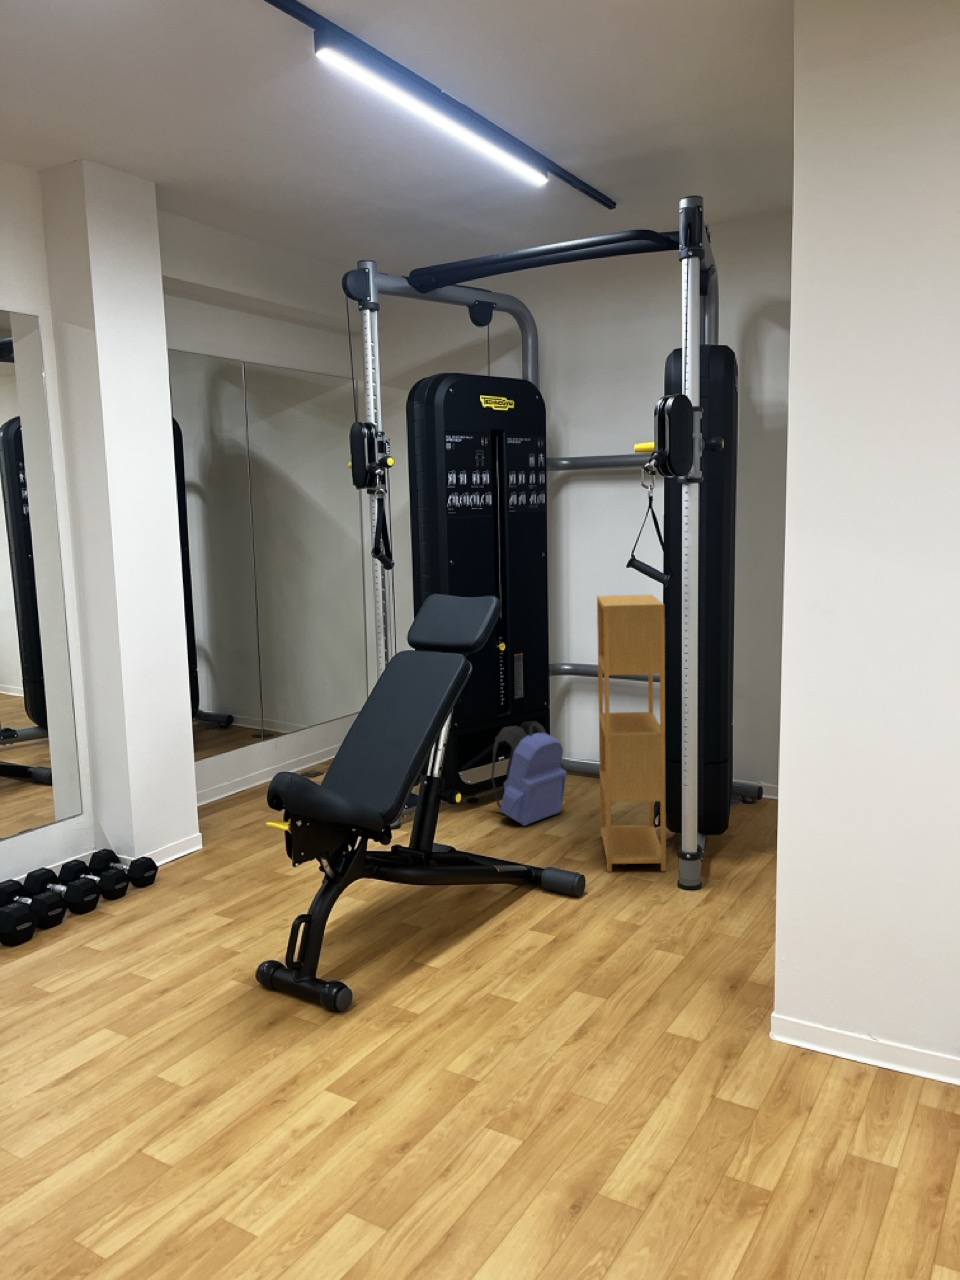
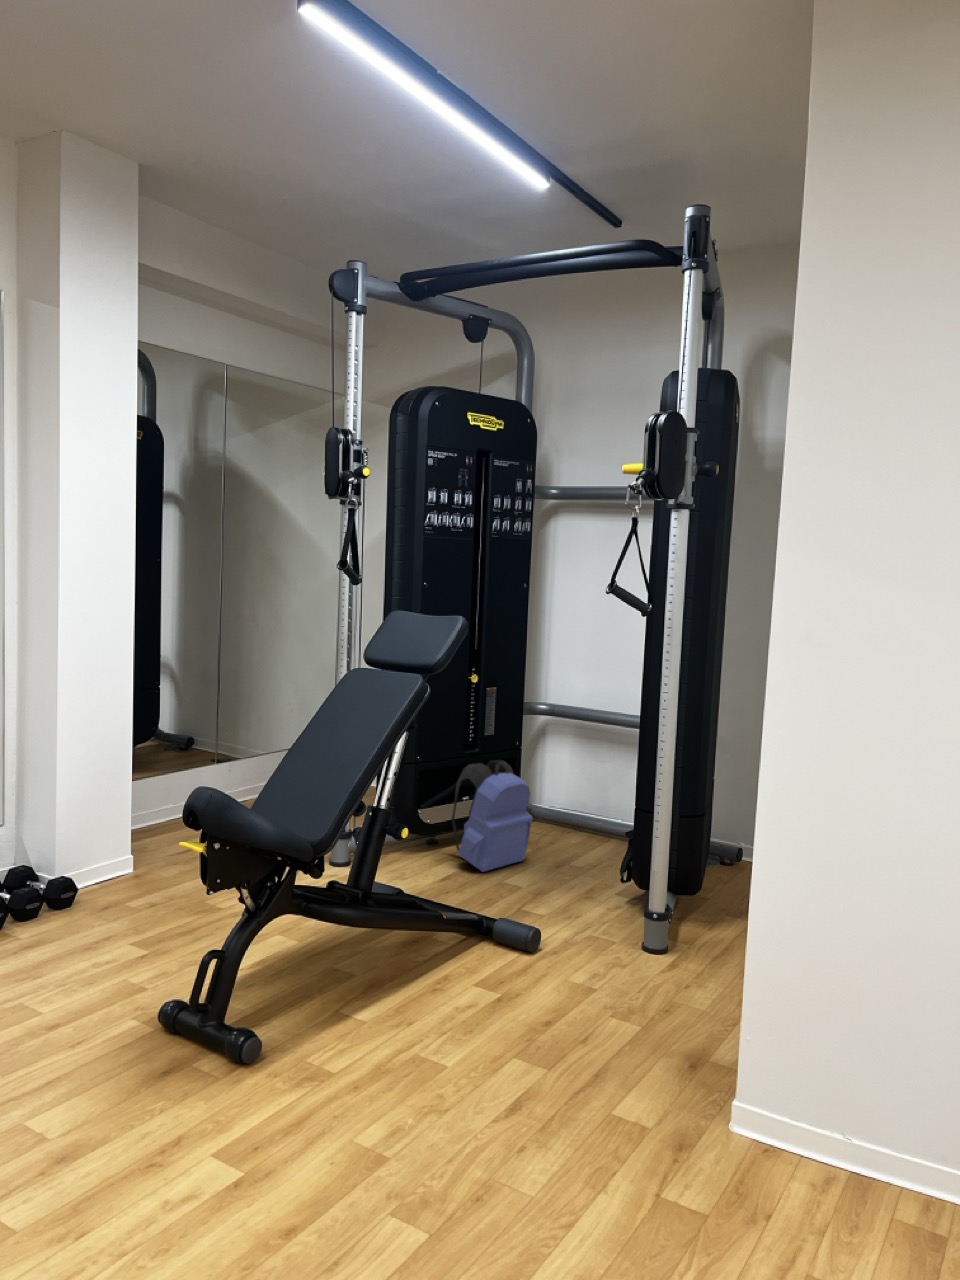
shelving unit: present [597,594,666,872] -> none [563,628,645,931]

